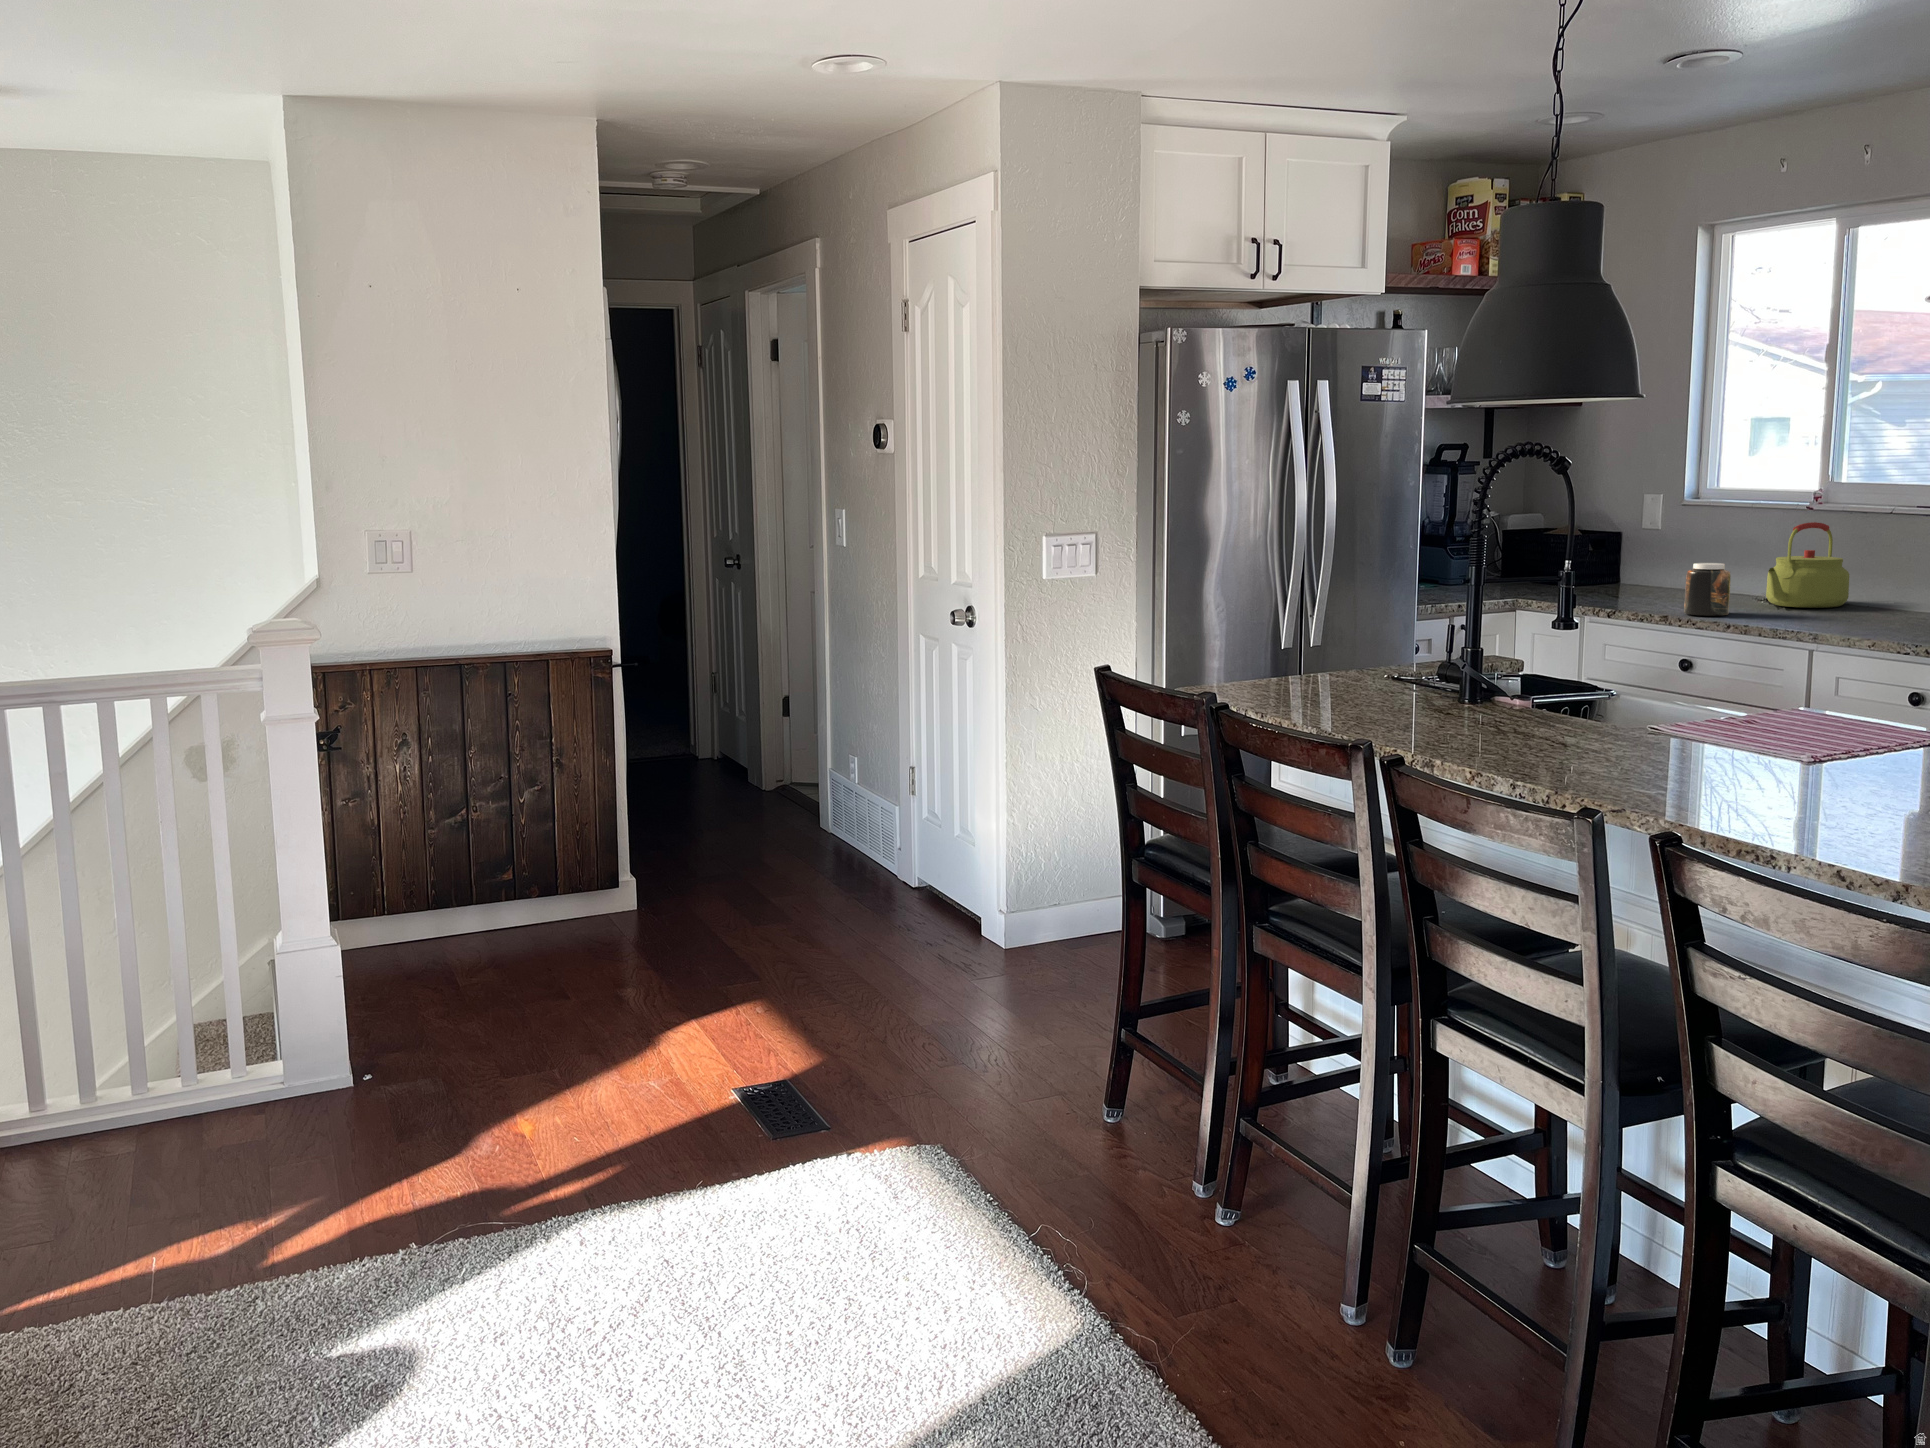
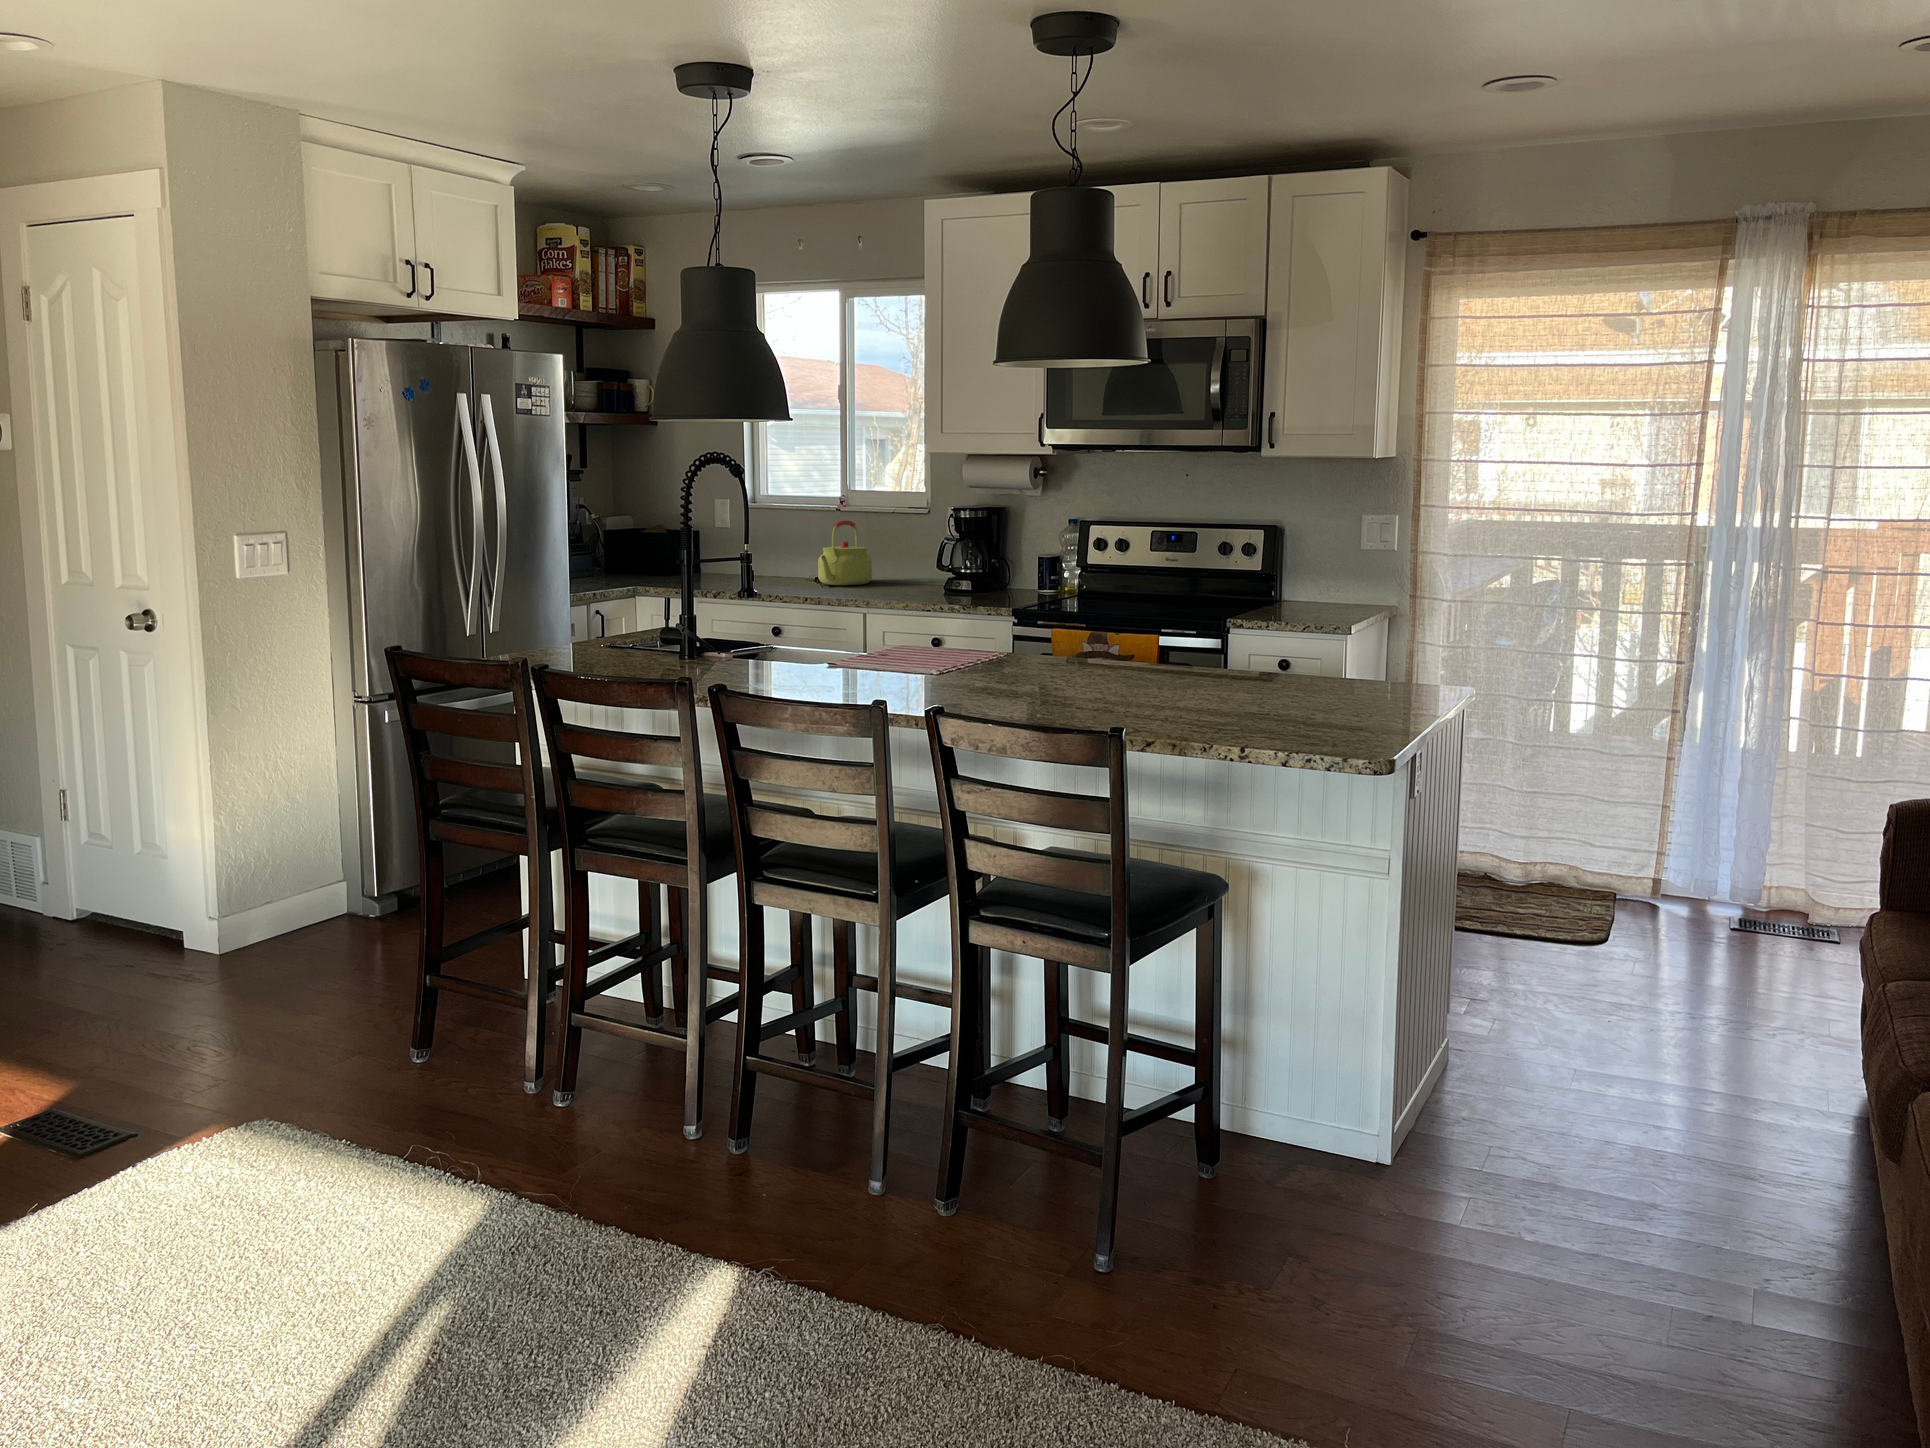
jar: present [1684,563,1731,616] -> none [767,553,798,594]

